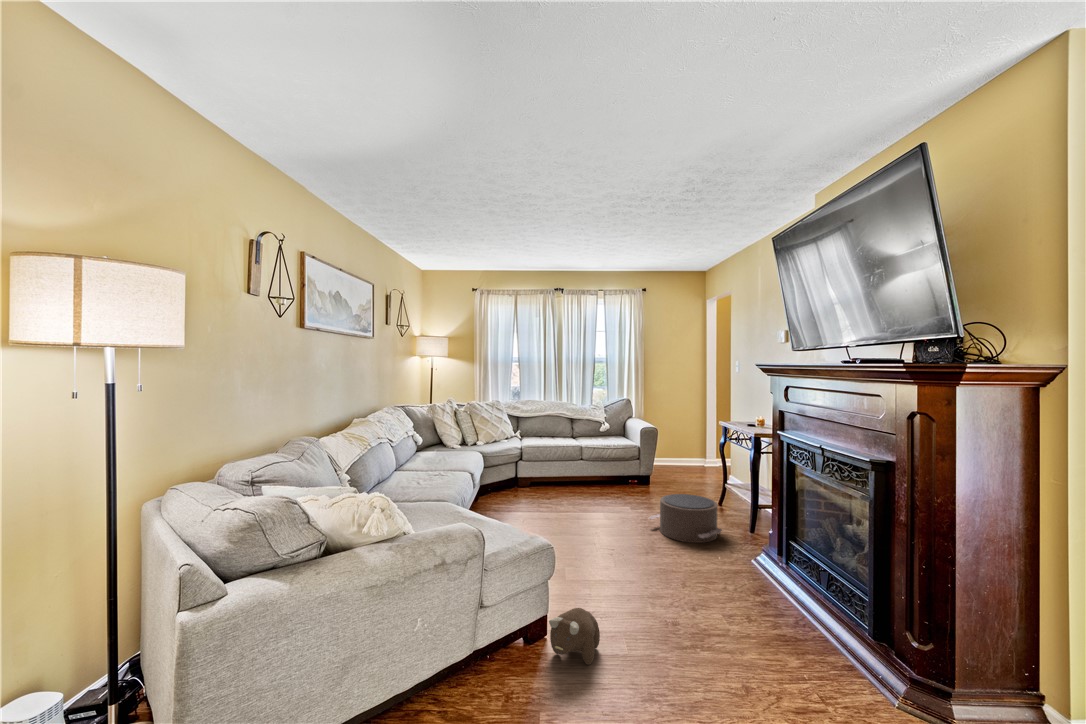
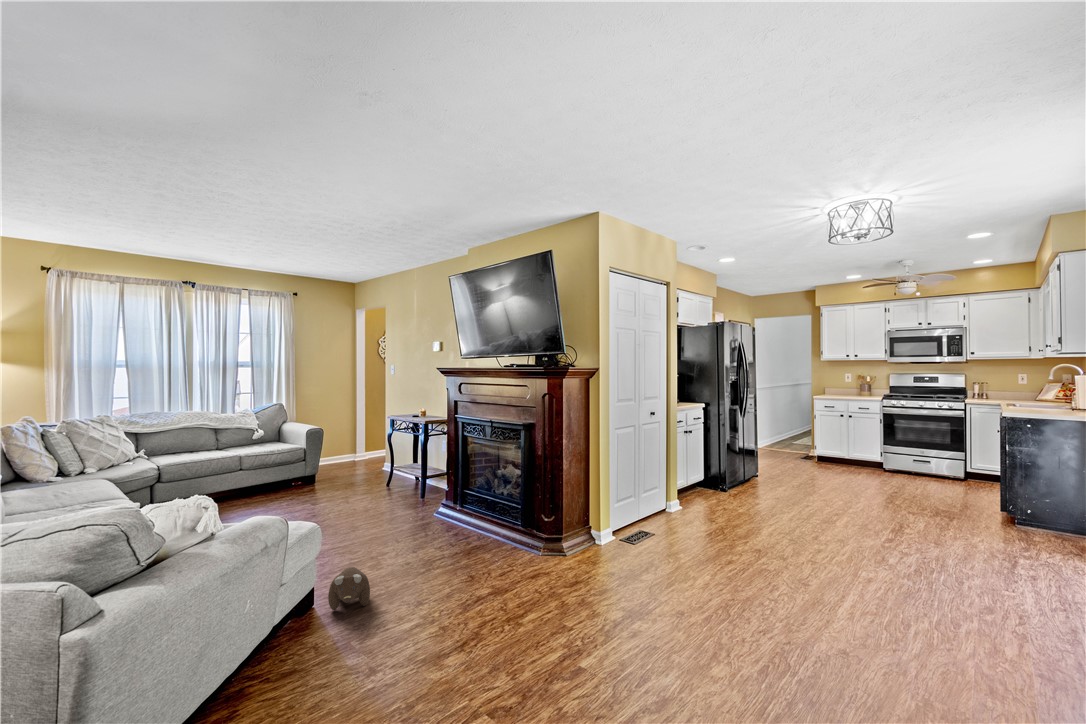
pouf: present [649,494,722,543] -> none [340,478,406,517]

